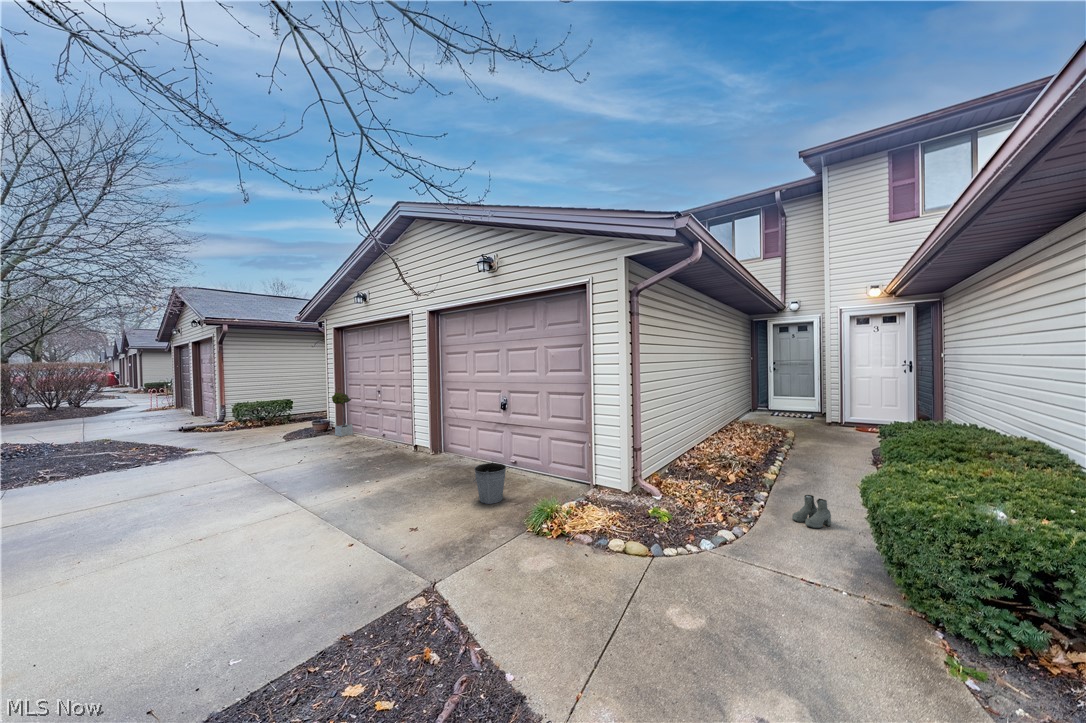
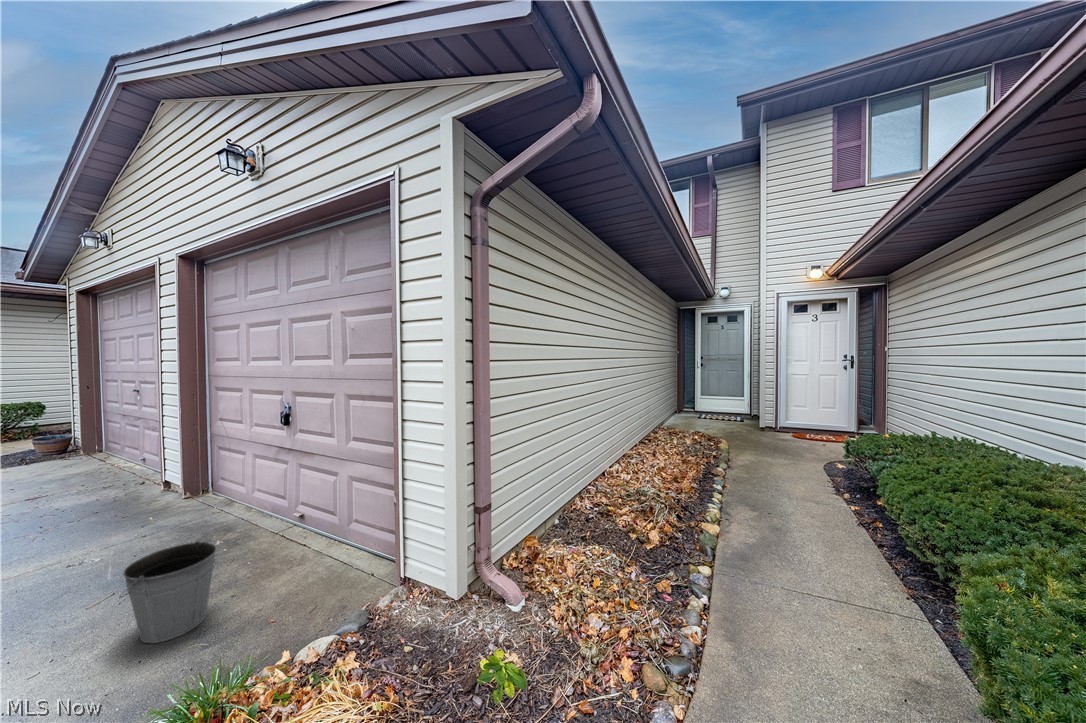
potted tree: present [332,393,353,437] -> none [59,393,104,463]
boots: present [792,495,831,528] -> none [759,594,829,673]

